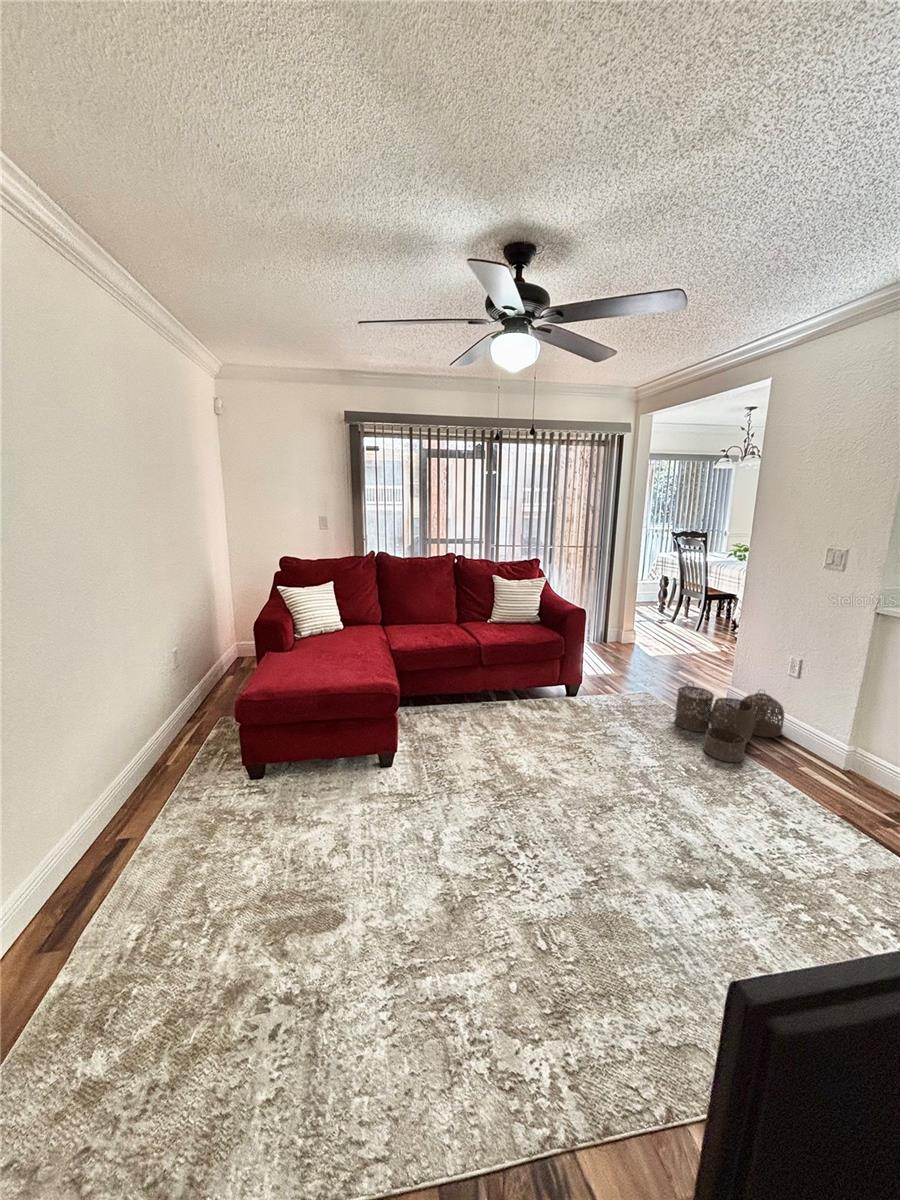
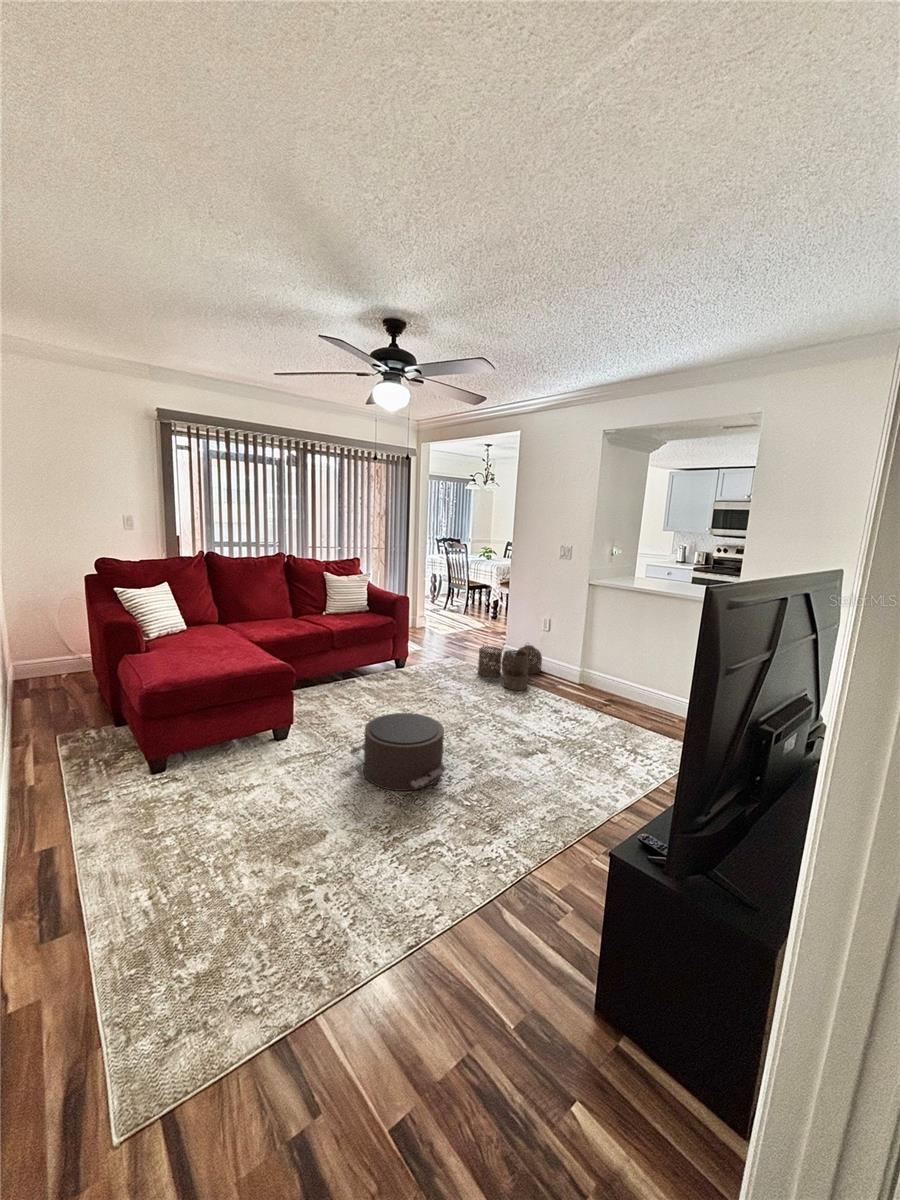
pouf: none [429,771,545,896] -> present [349,713,447,791]

